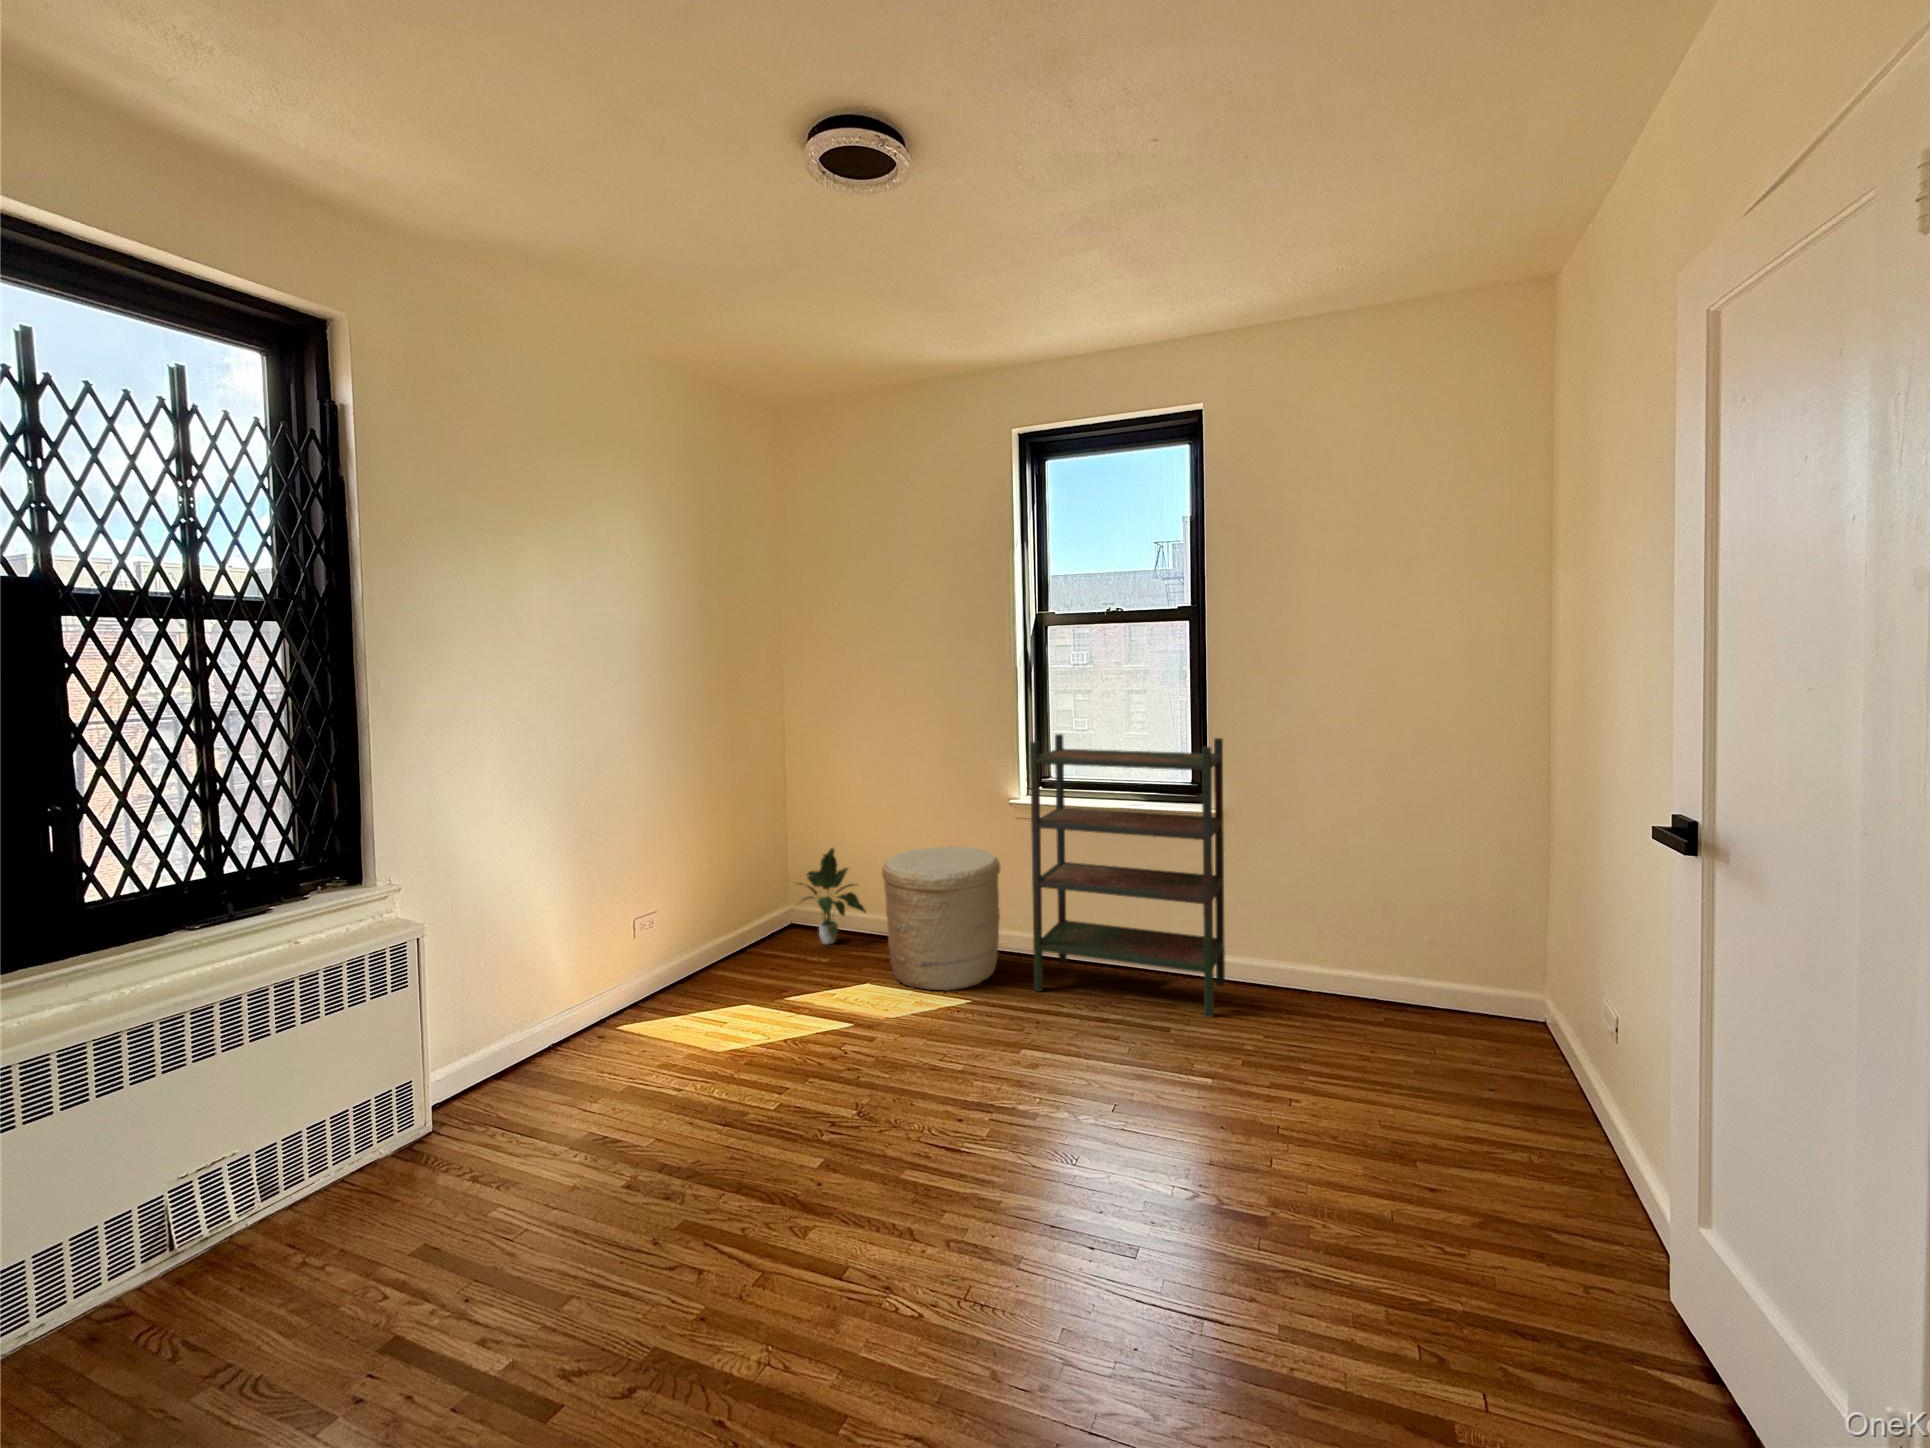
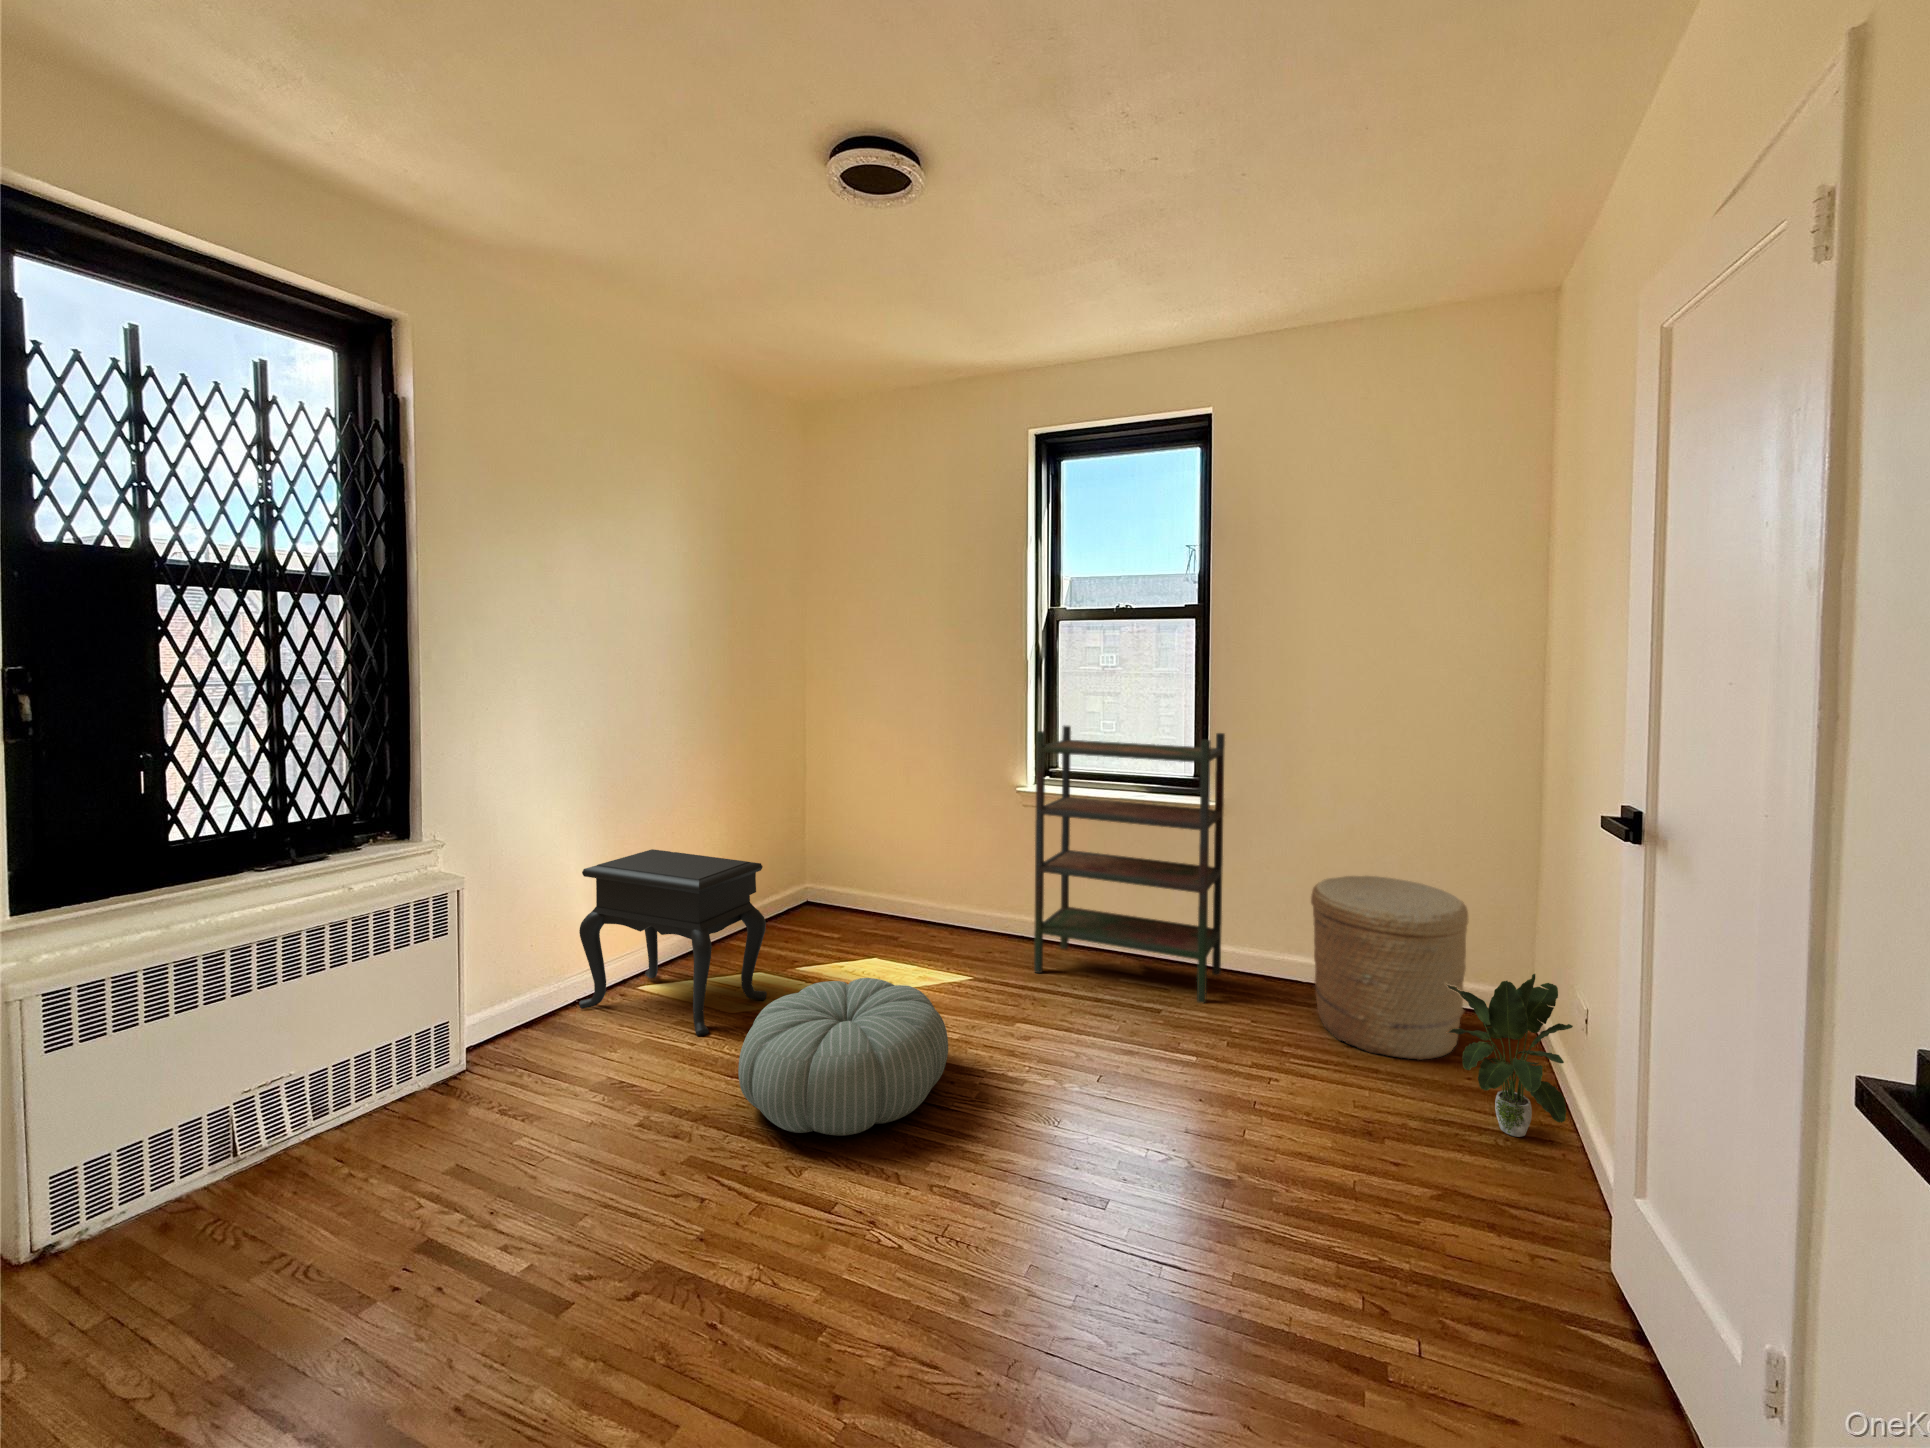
basket: present [882,846,1000,991] -> present [1311,876,1468,1060]
potted plant: present [799,848,866,944] -> present [1446,974,1573,1137]
side table: none [554,879,756,1079] -> present [579,849,767,1036]
pouf: none [733,1011,956,1187] -> present [738,978,948,1136]

